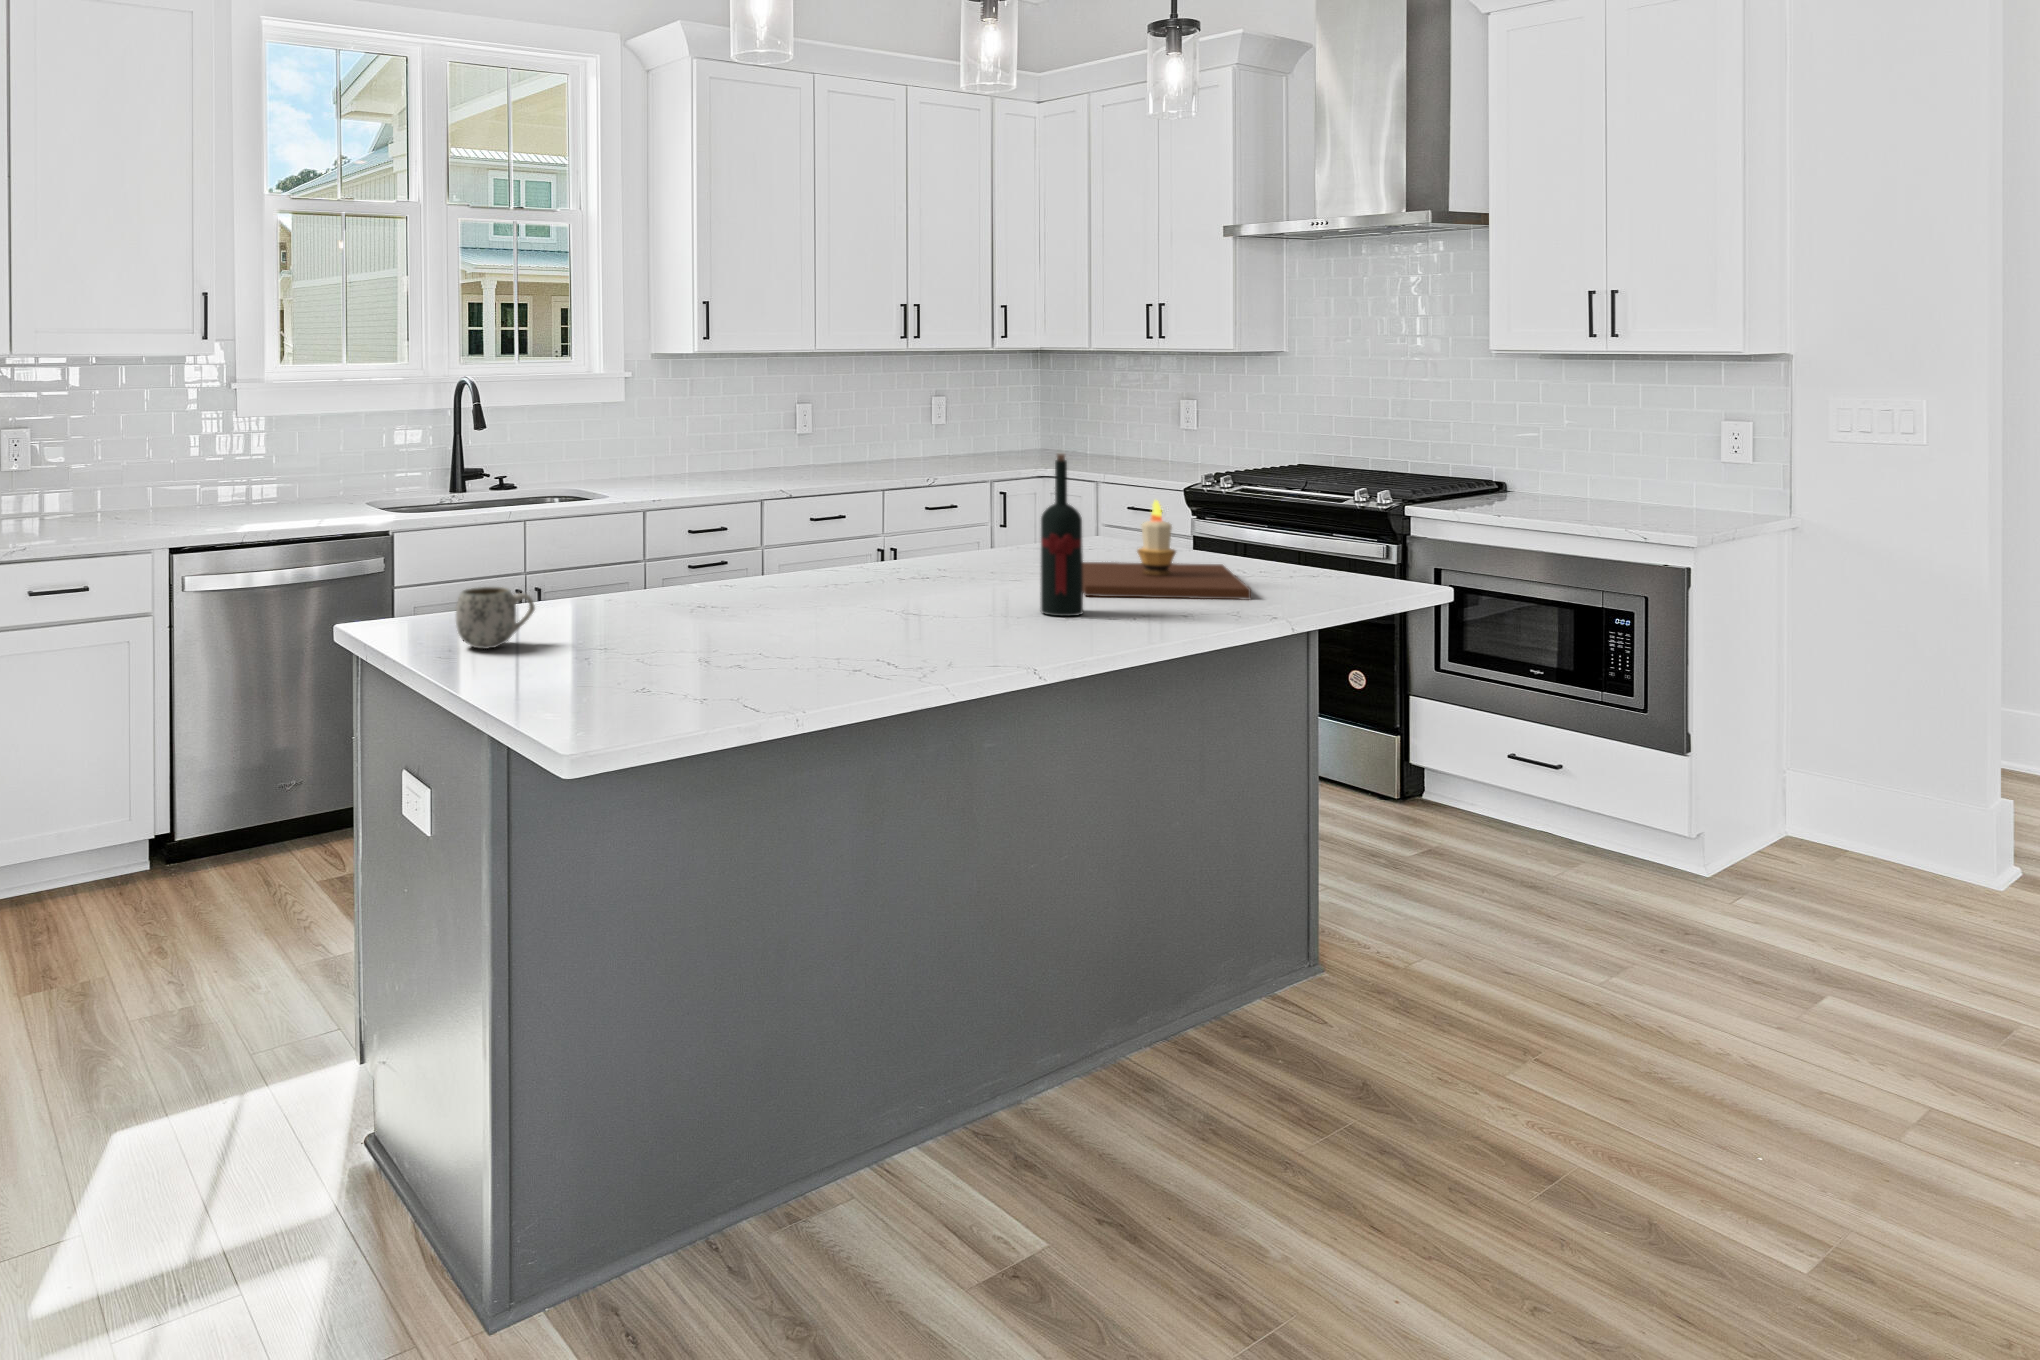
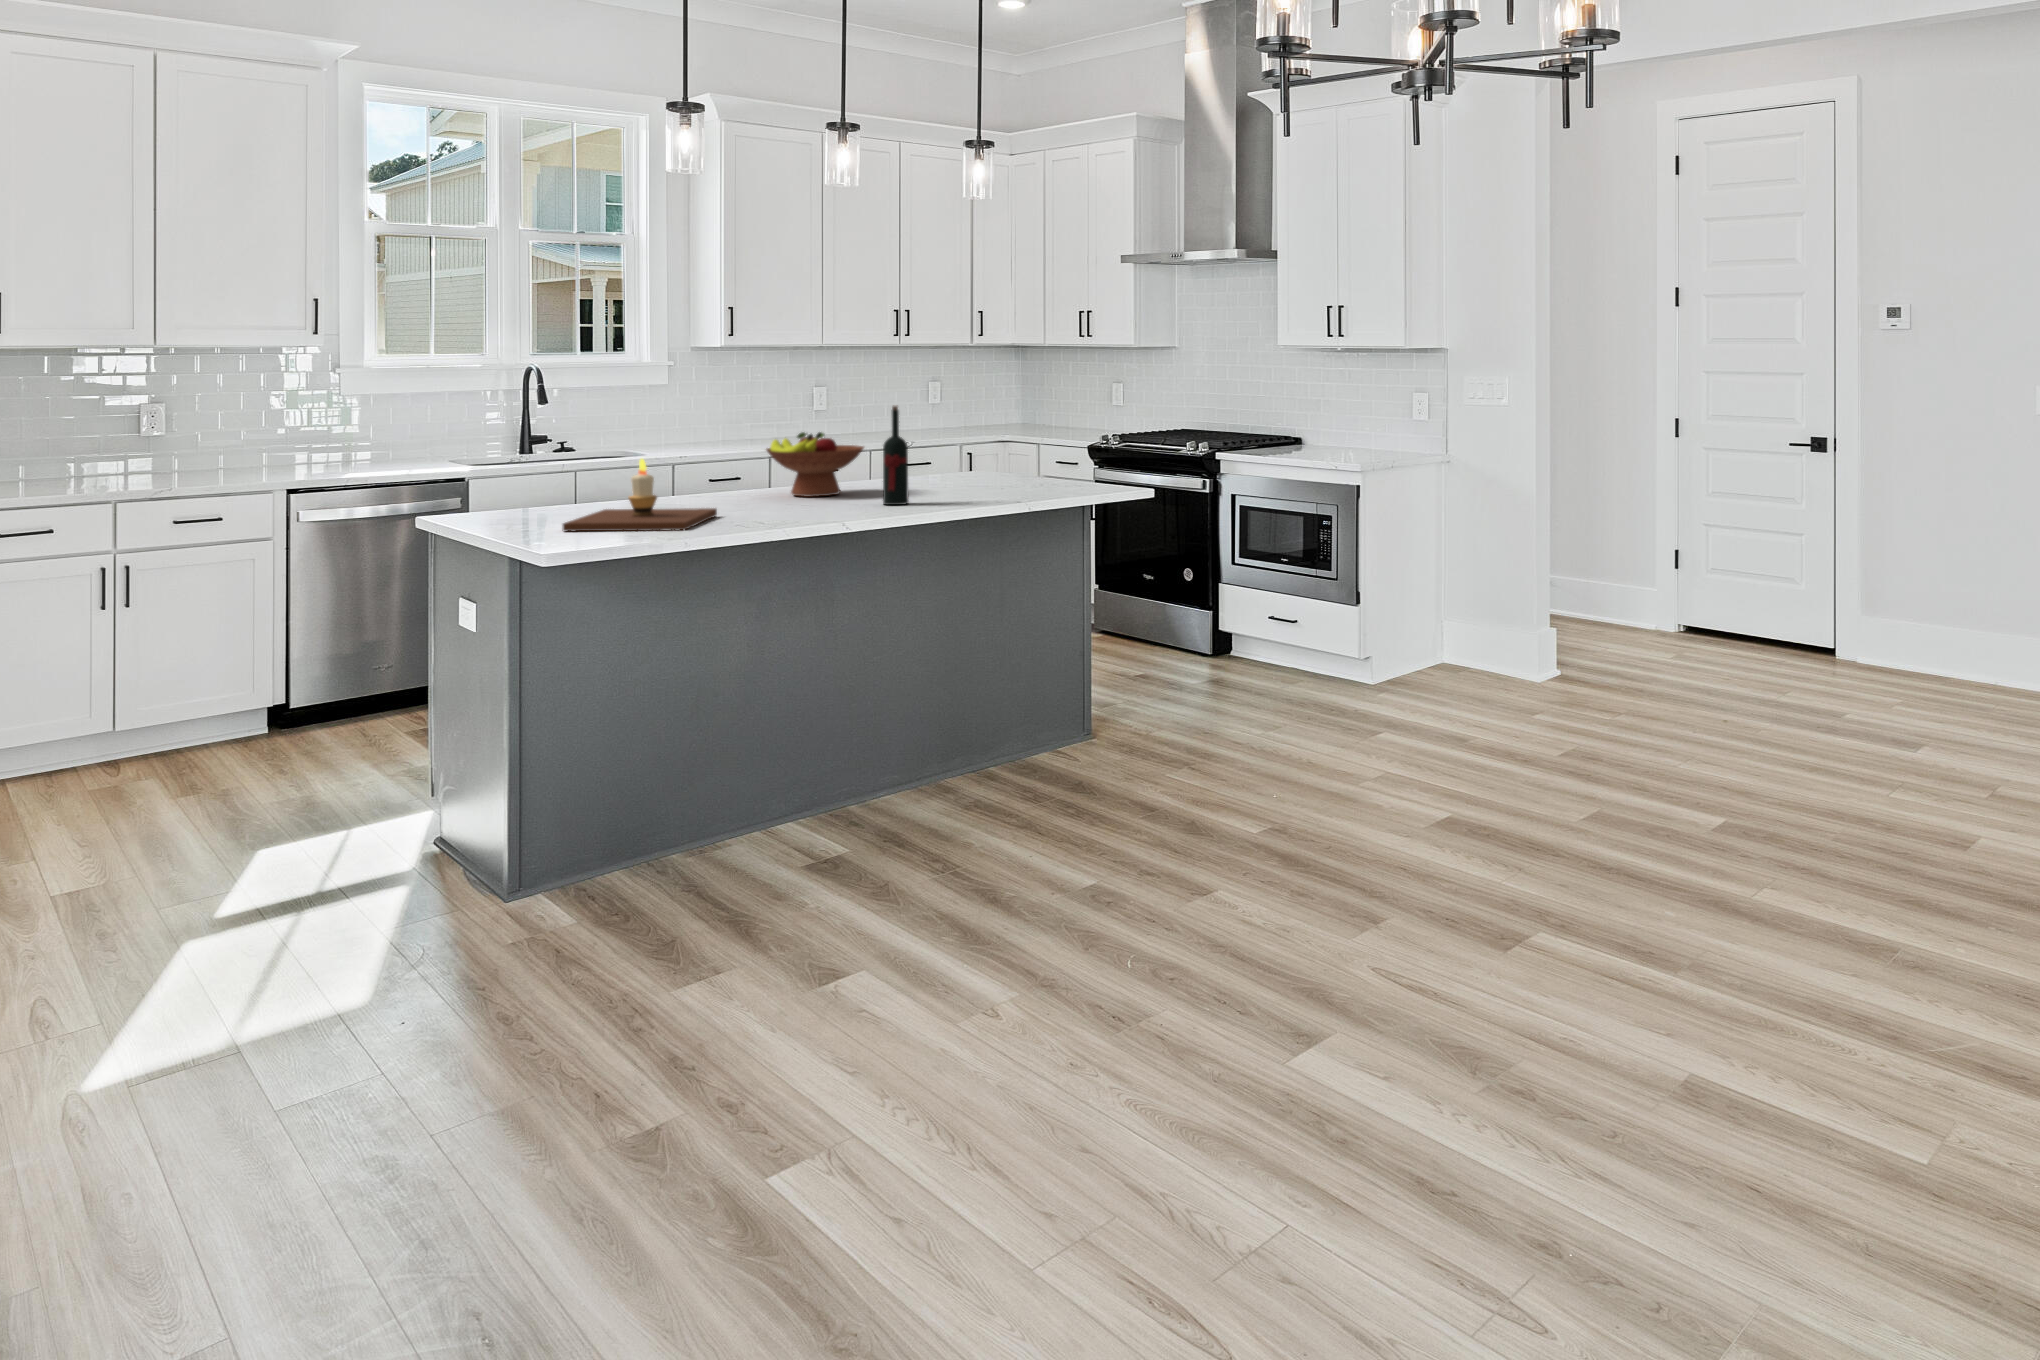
fruit bowl: none [831,487,981,588] -> present [766,432,864,497]
candle: present [1083,500,1251,600] -> present [563,459,717,531]
mug: present [456,587,535,649] -> none [493,489,546,526]

